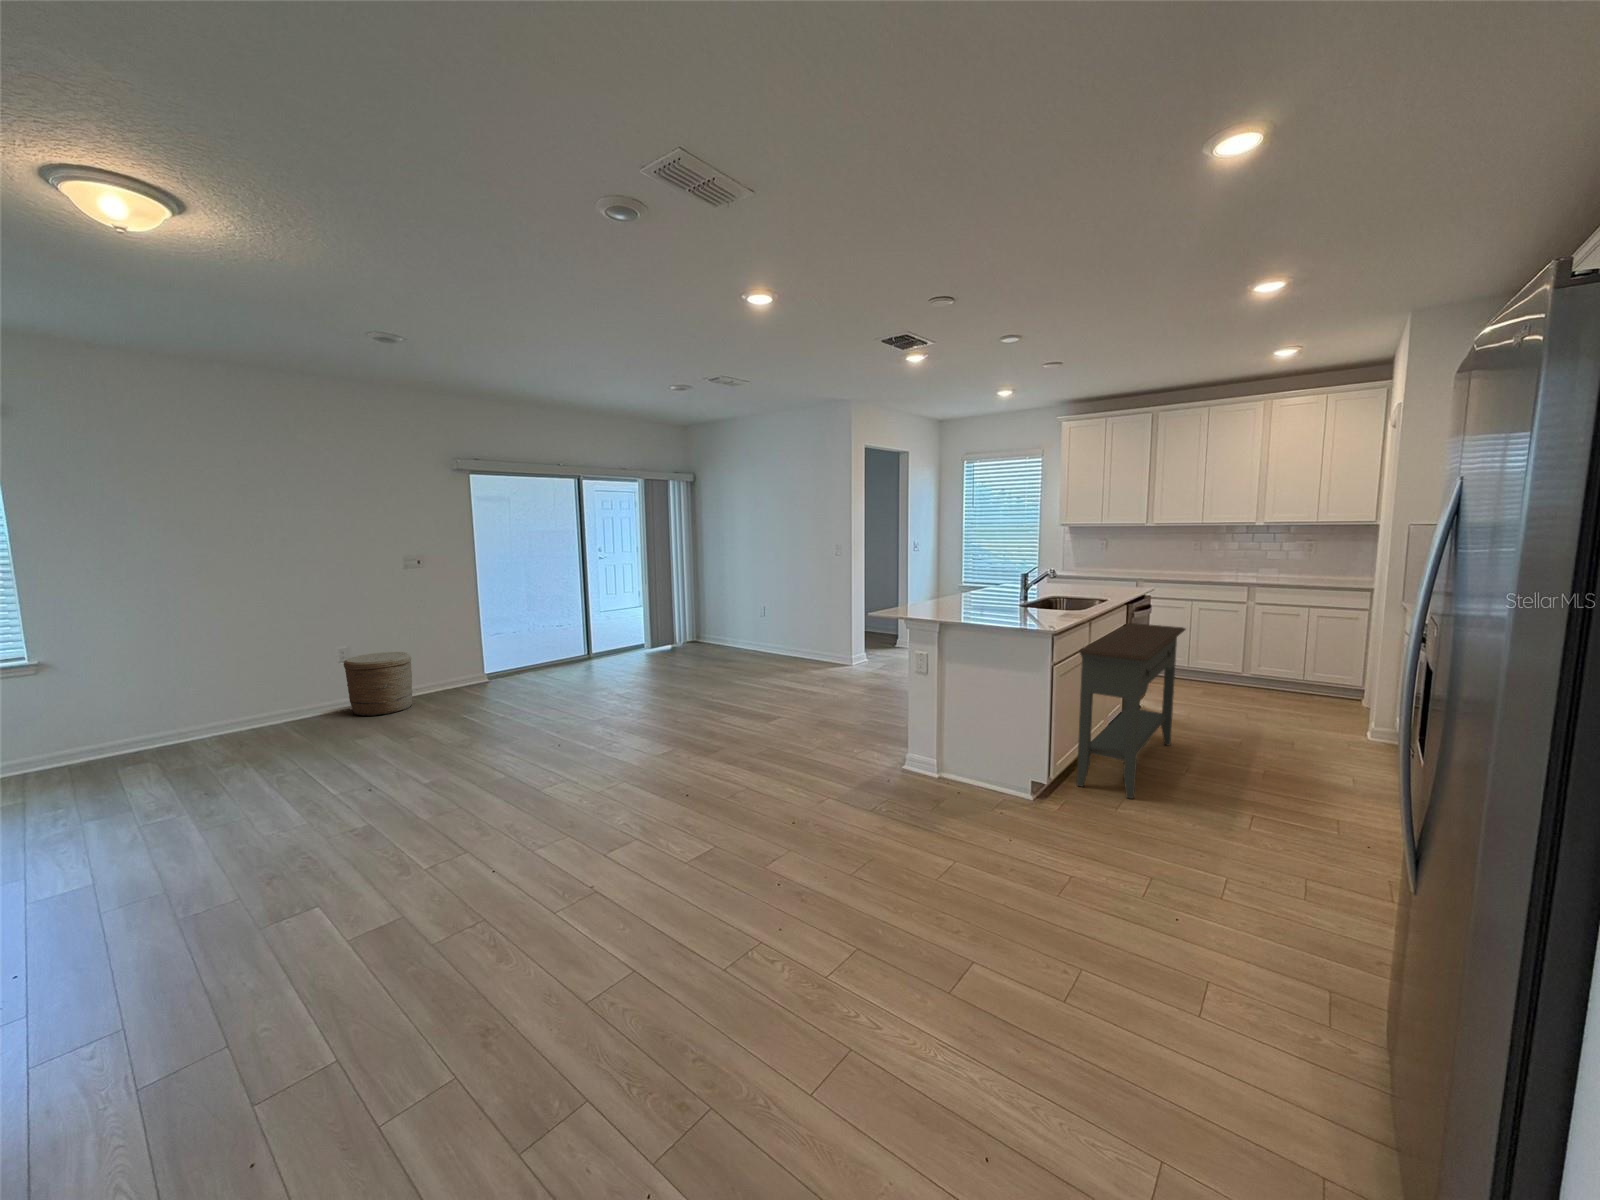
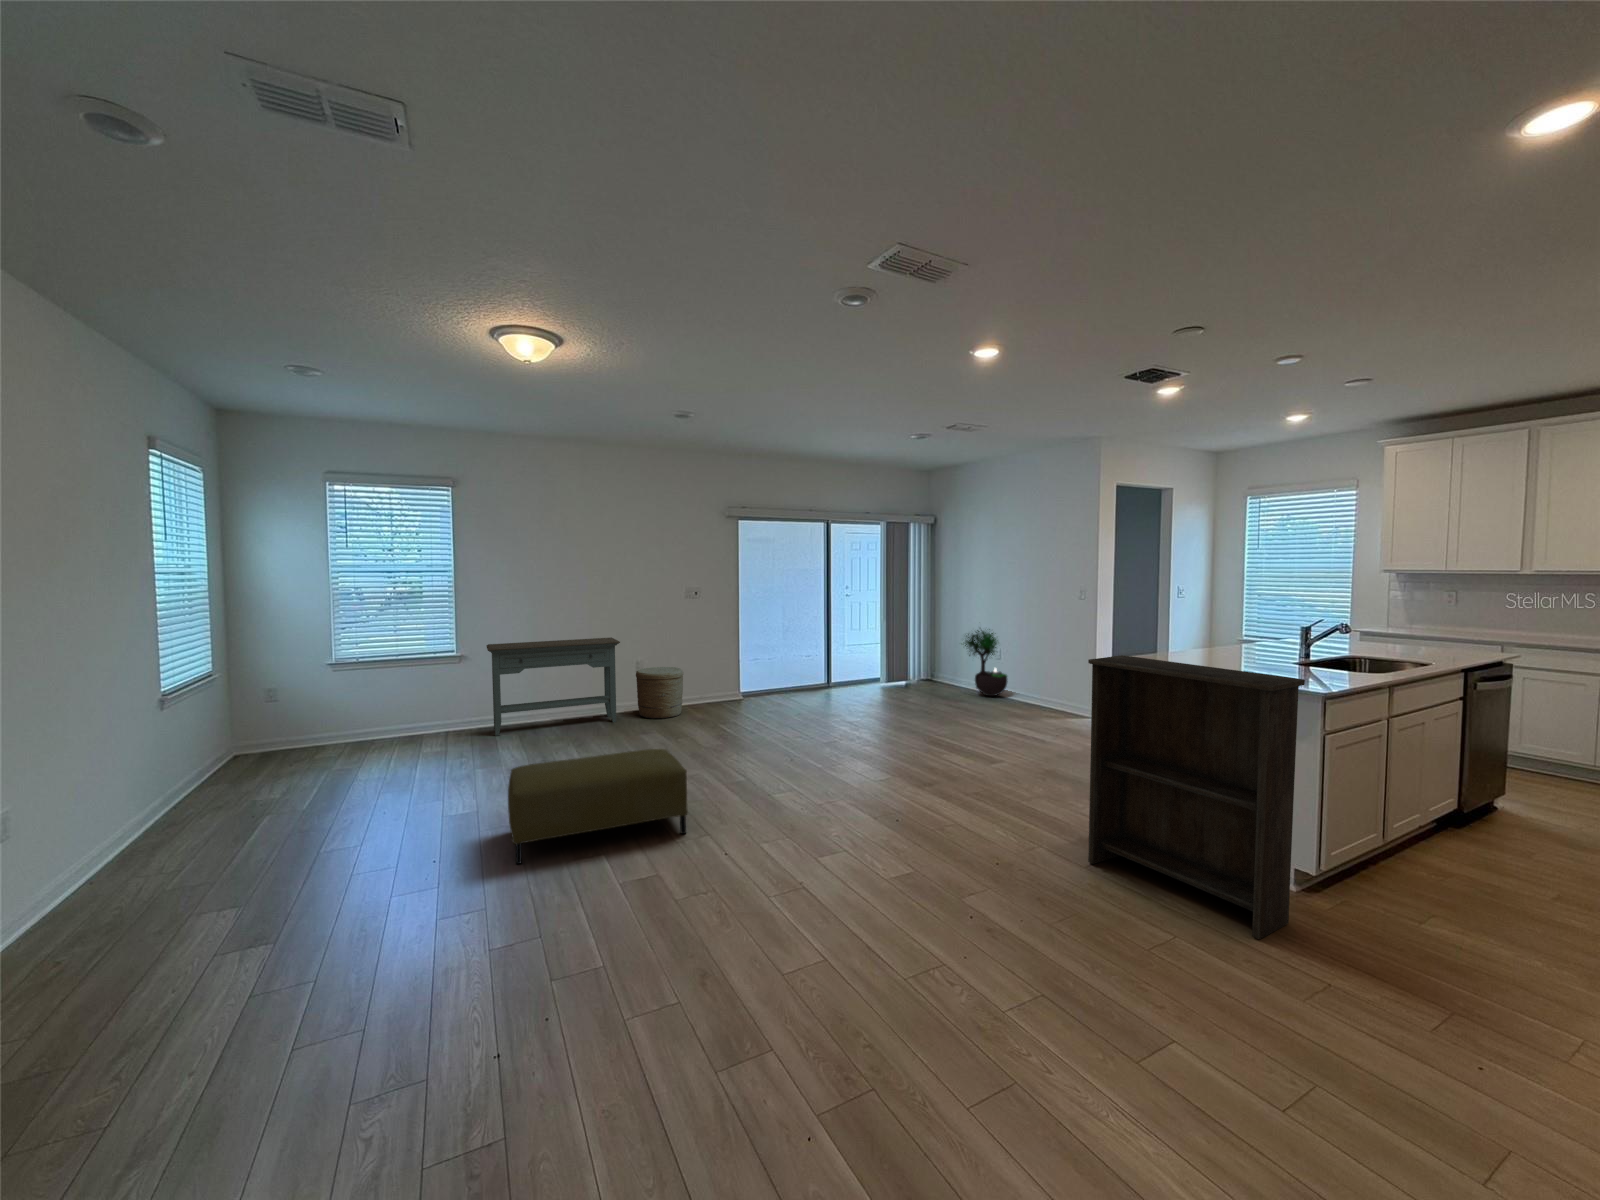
potted tree: none [725,582,773,653] -> present [965,629,1008,696]
bookshelf: none [868,608,1046,849] -> present [1088,655,1305,939]
console table: present [1077,623,1186,799] -> present [487,637,620,736]
ottoman: none [147,756,434,949] -> present [508,749,688,864]

